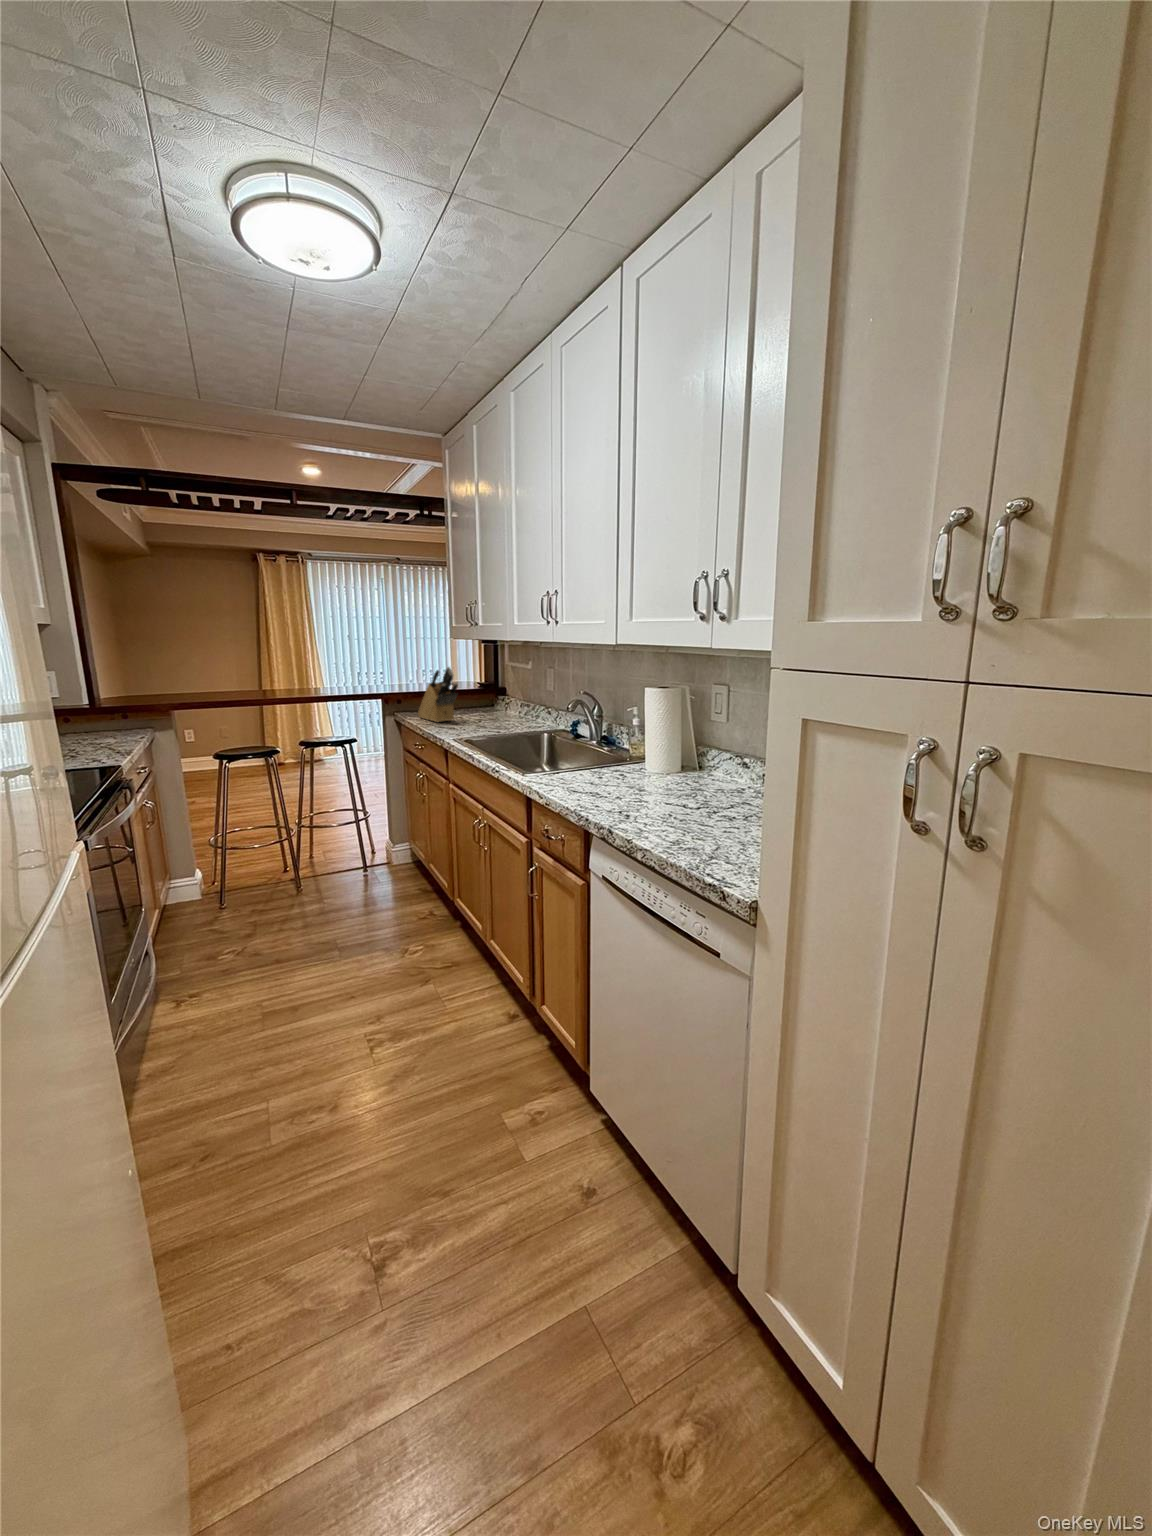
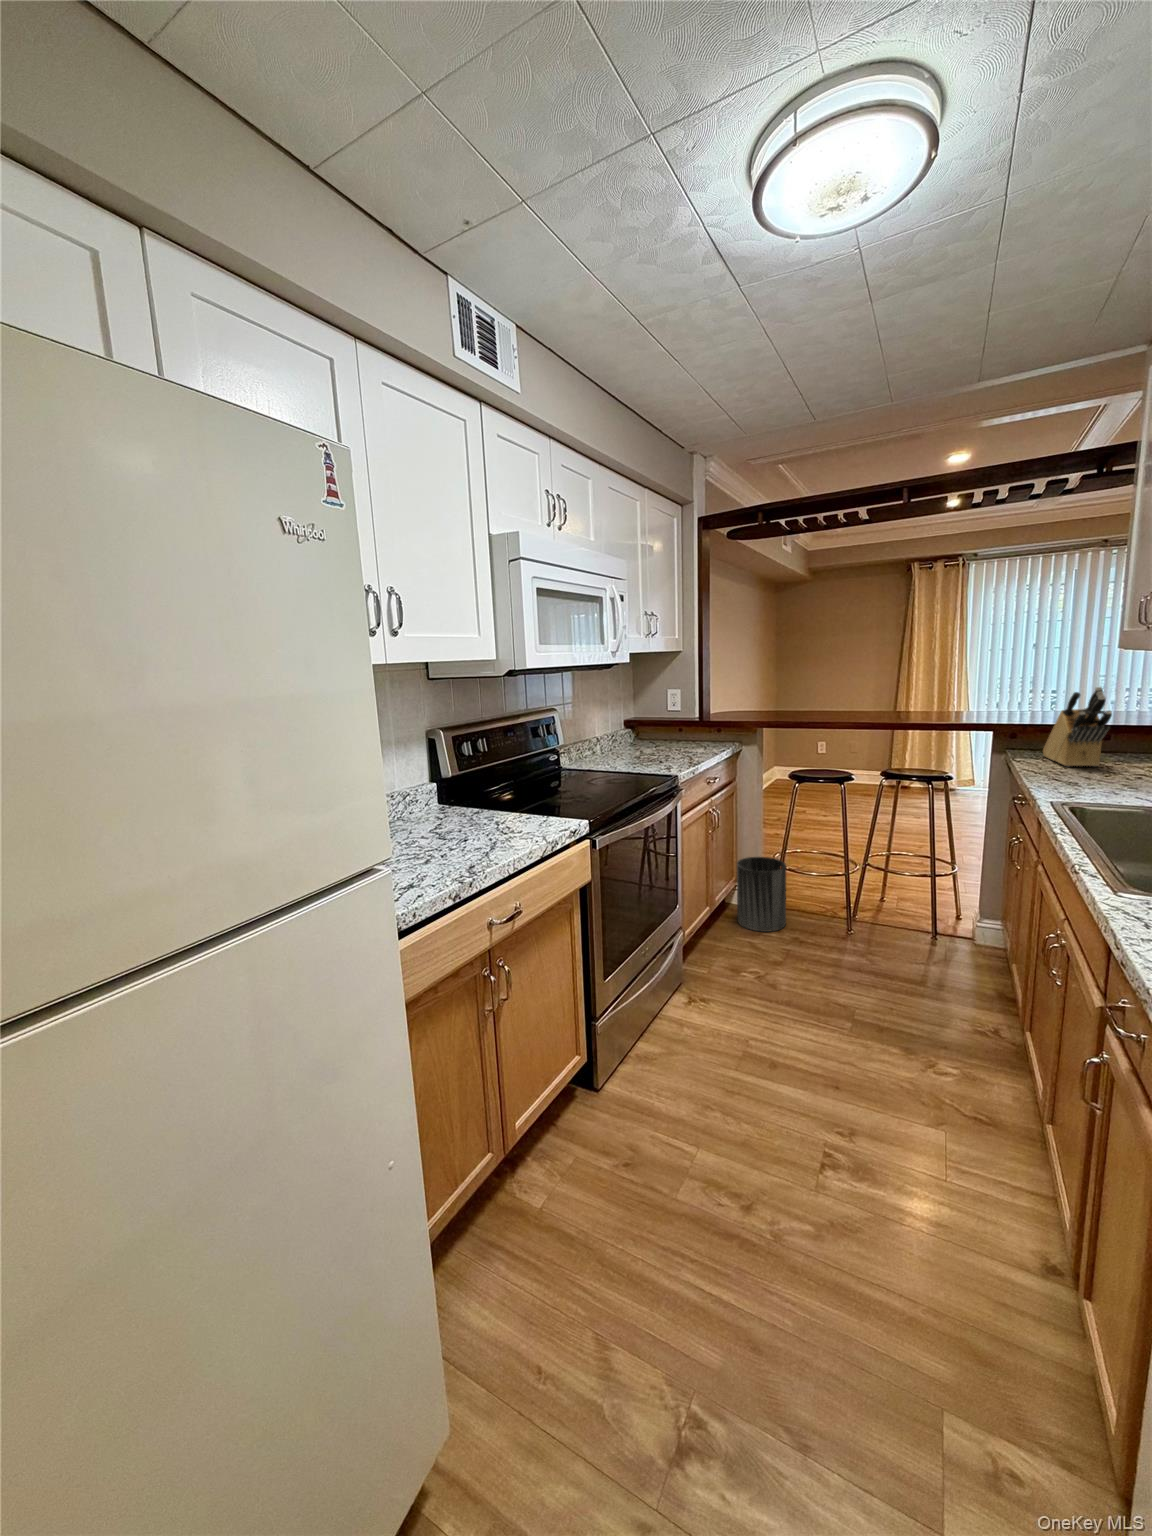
trash can: none [173,843,238,921] -> present [737,857,786,932]

